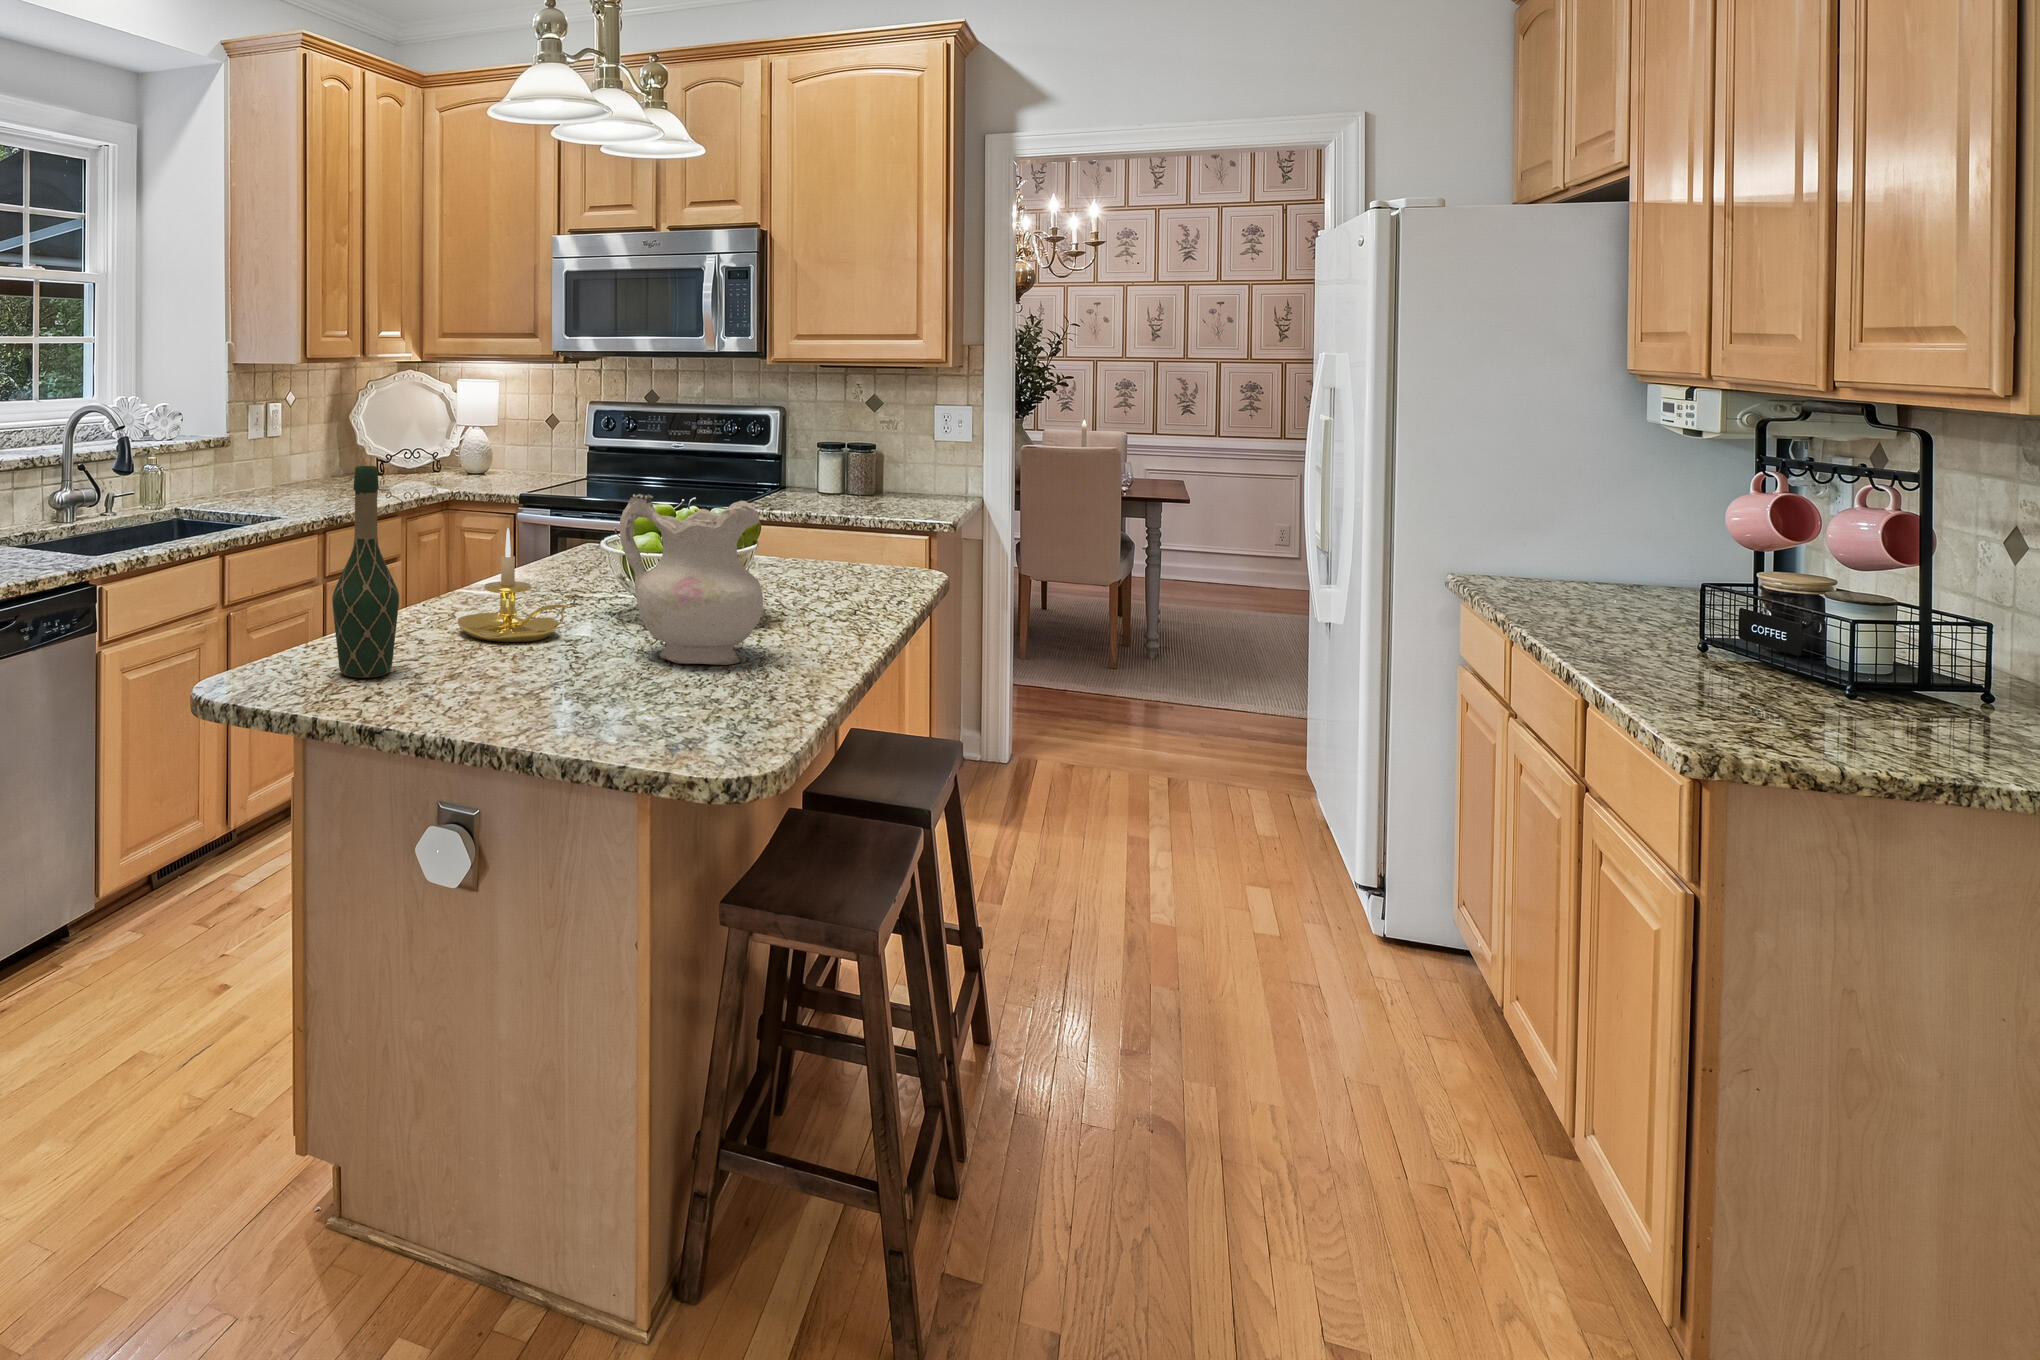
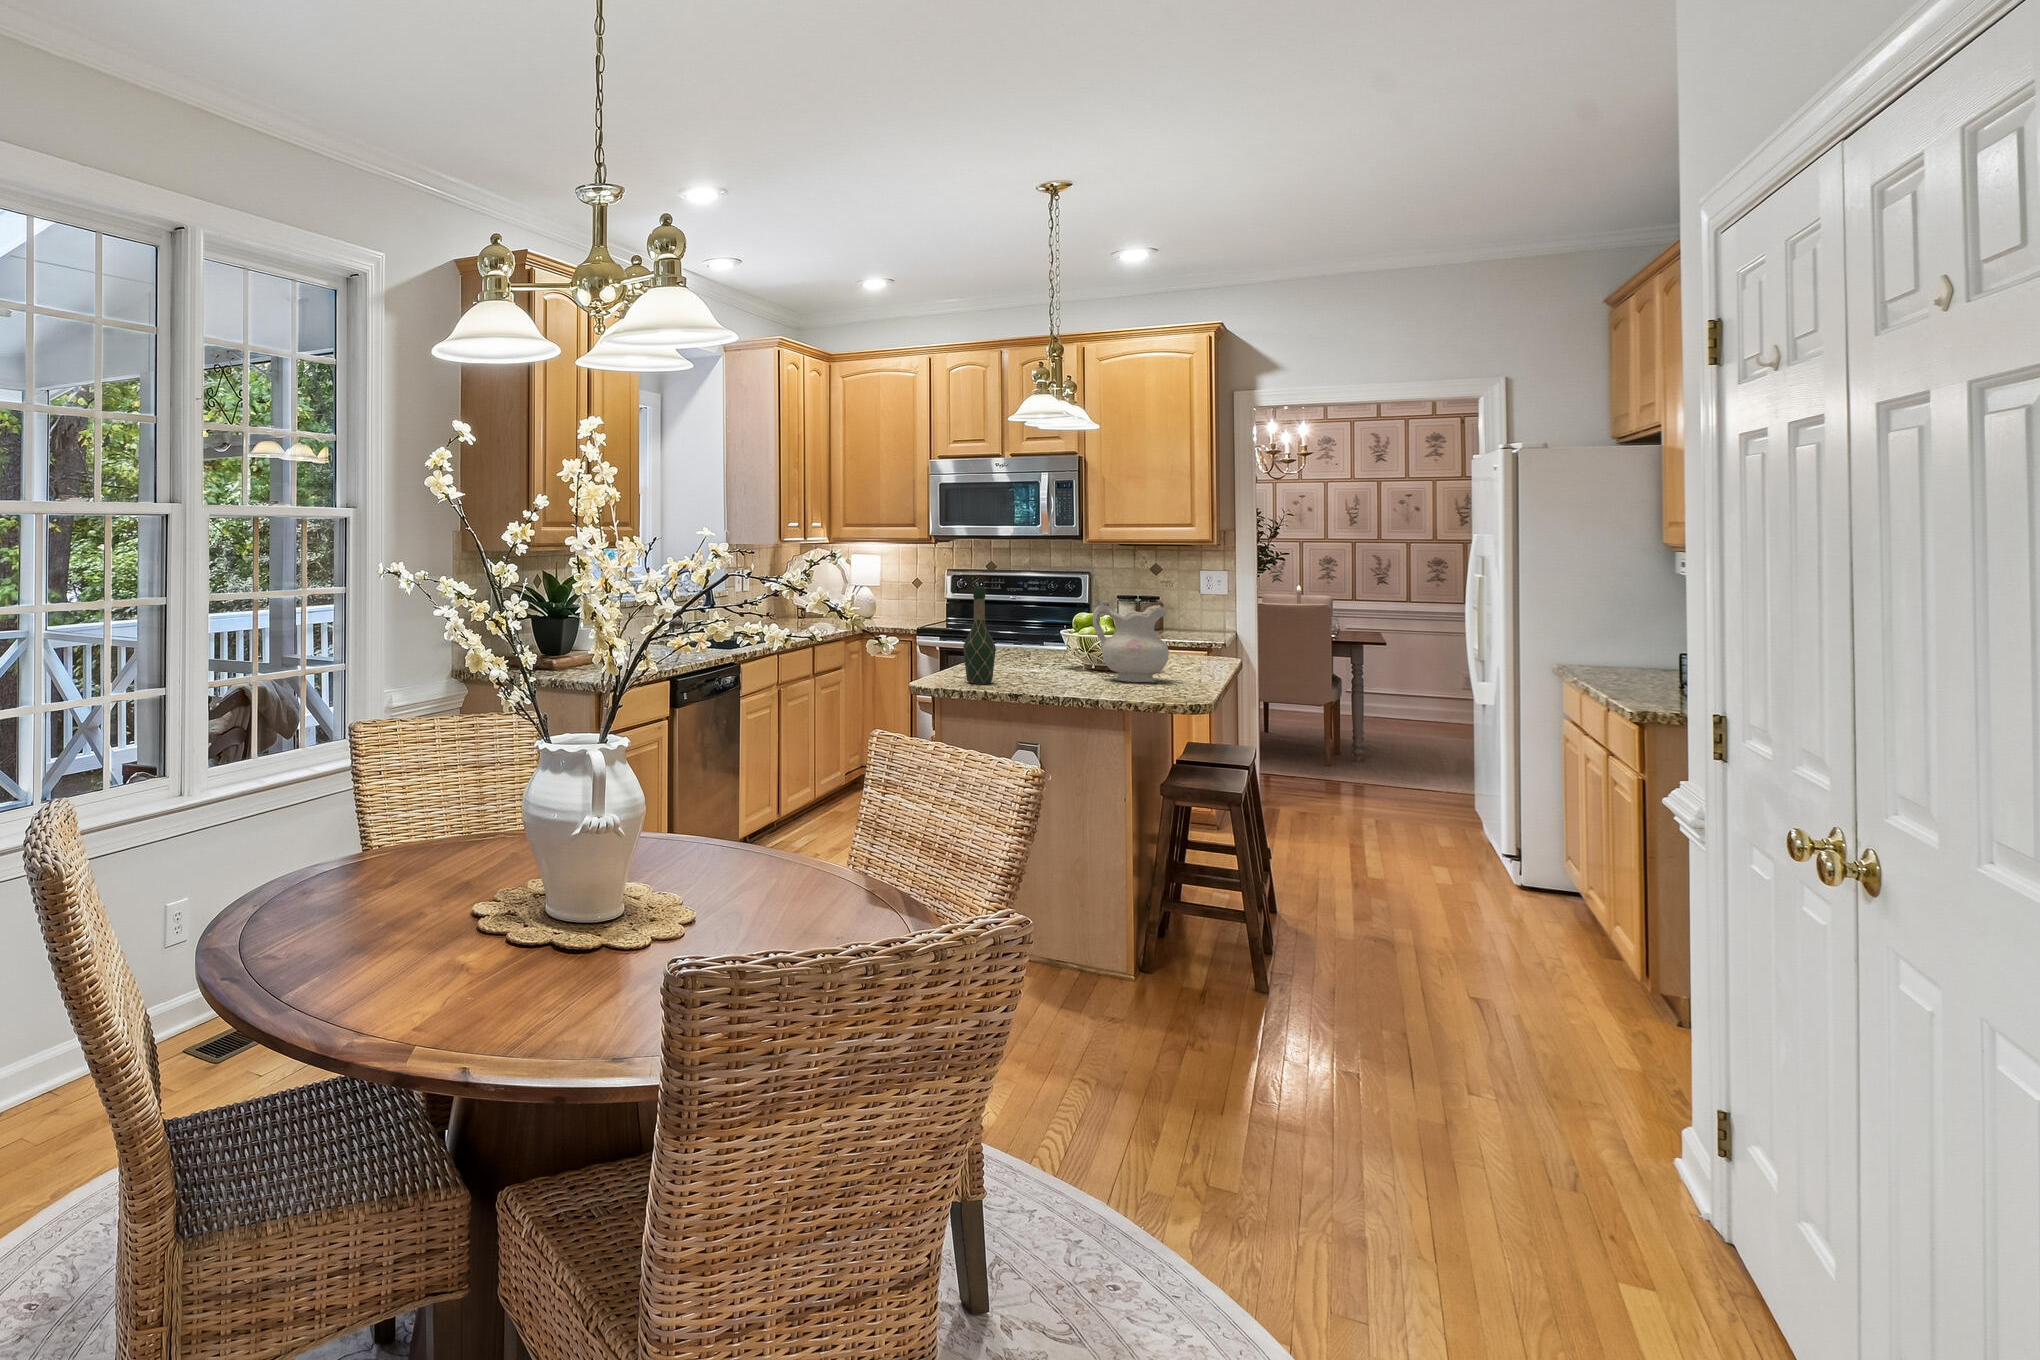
candle holder: present [458,528,572,642] -> none [998,621,1062,676]

